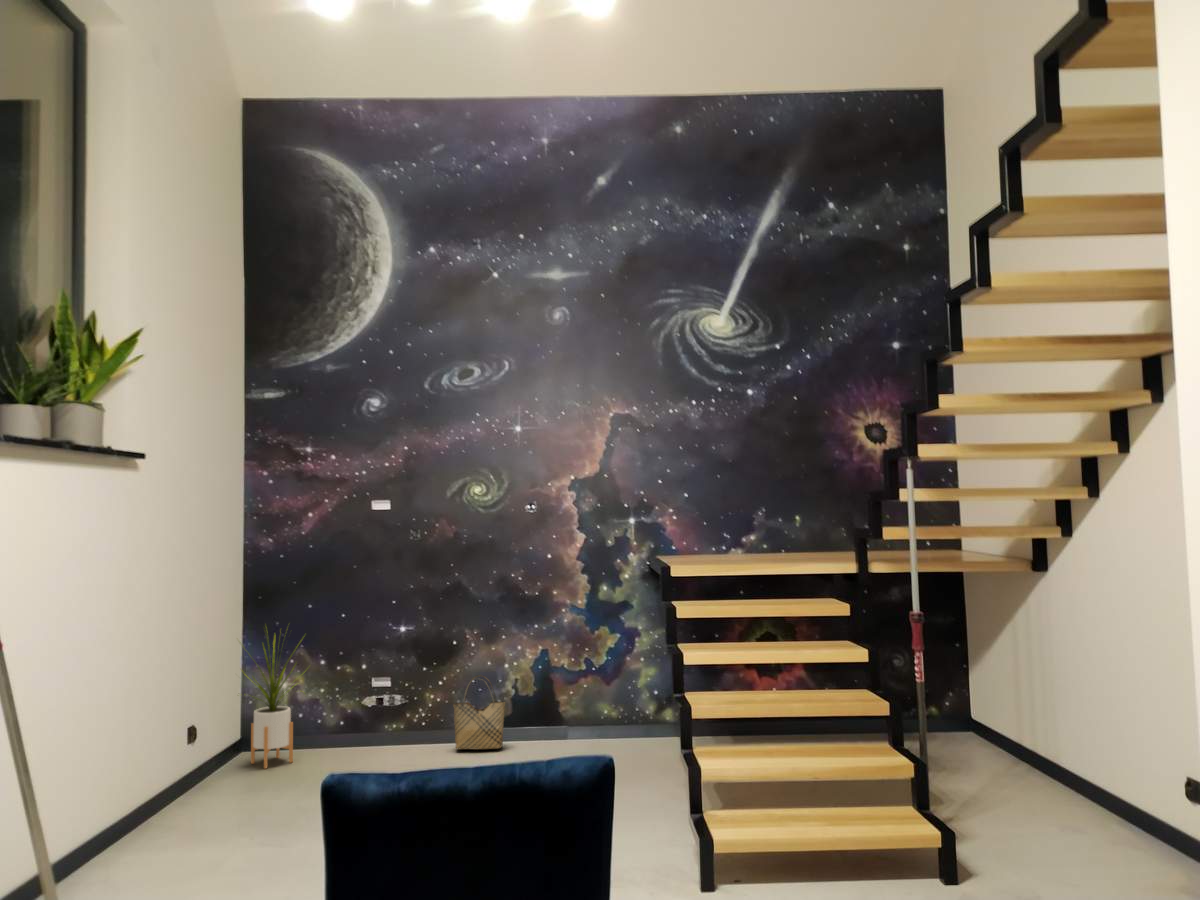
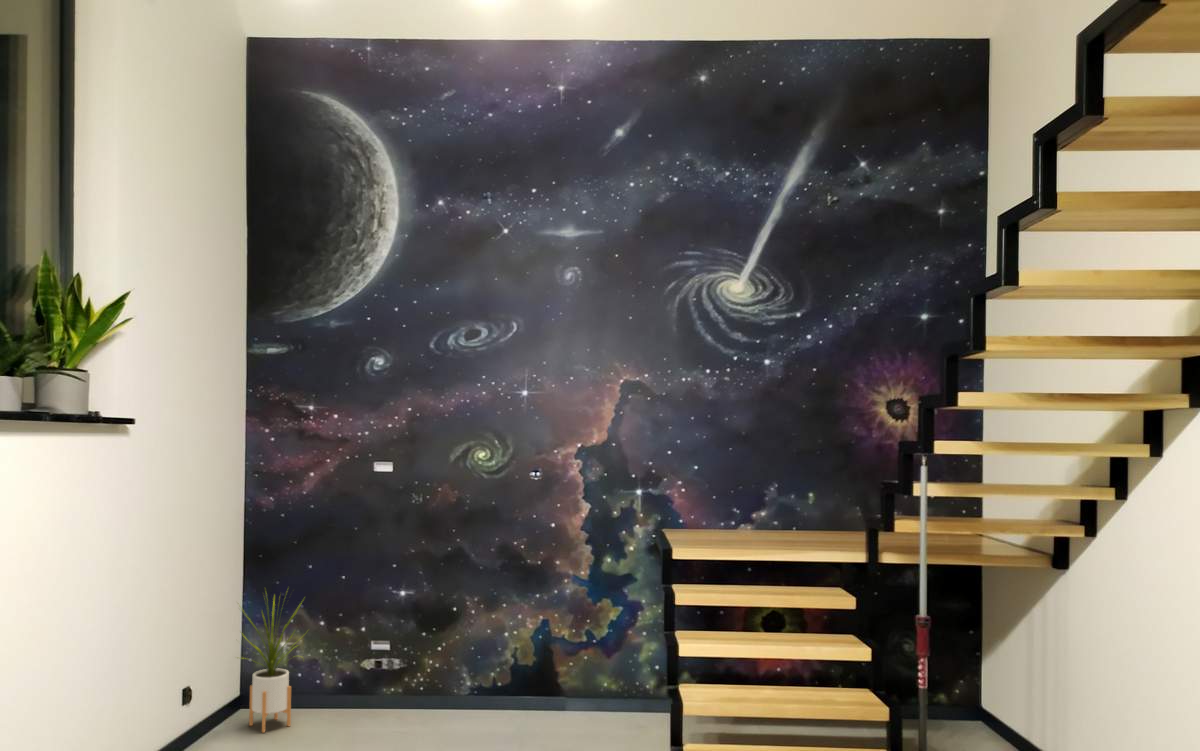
woven basket: present [453,675,505,749] -> none [451,643,504,719]

